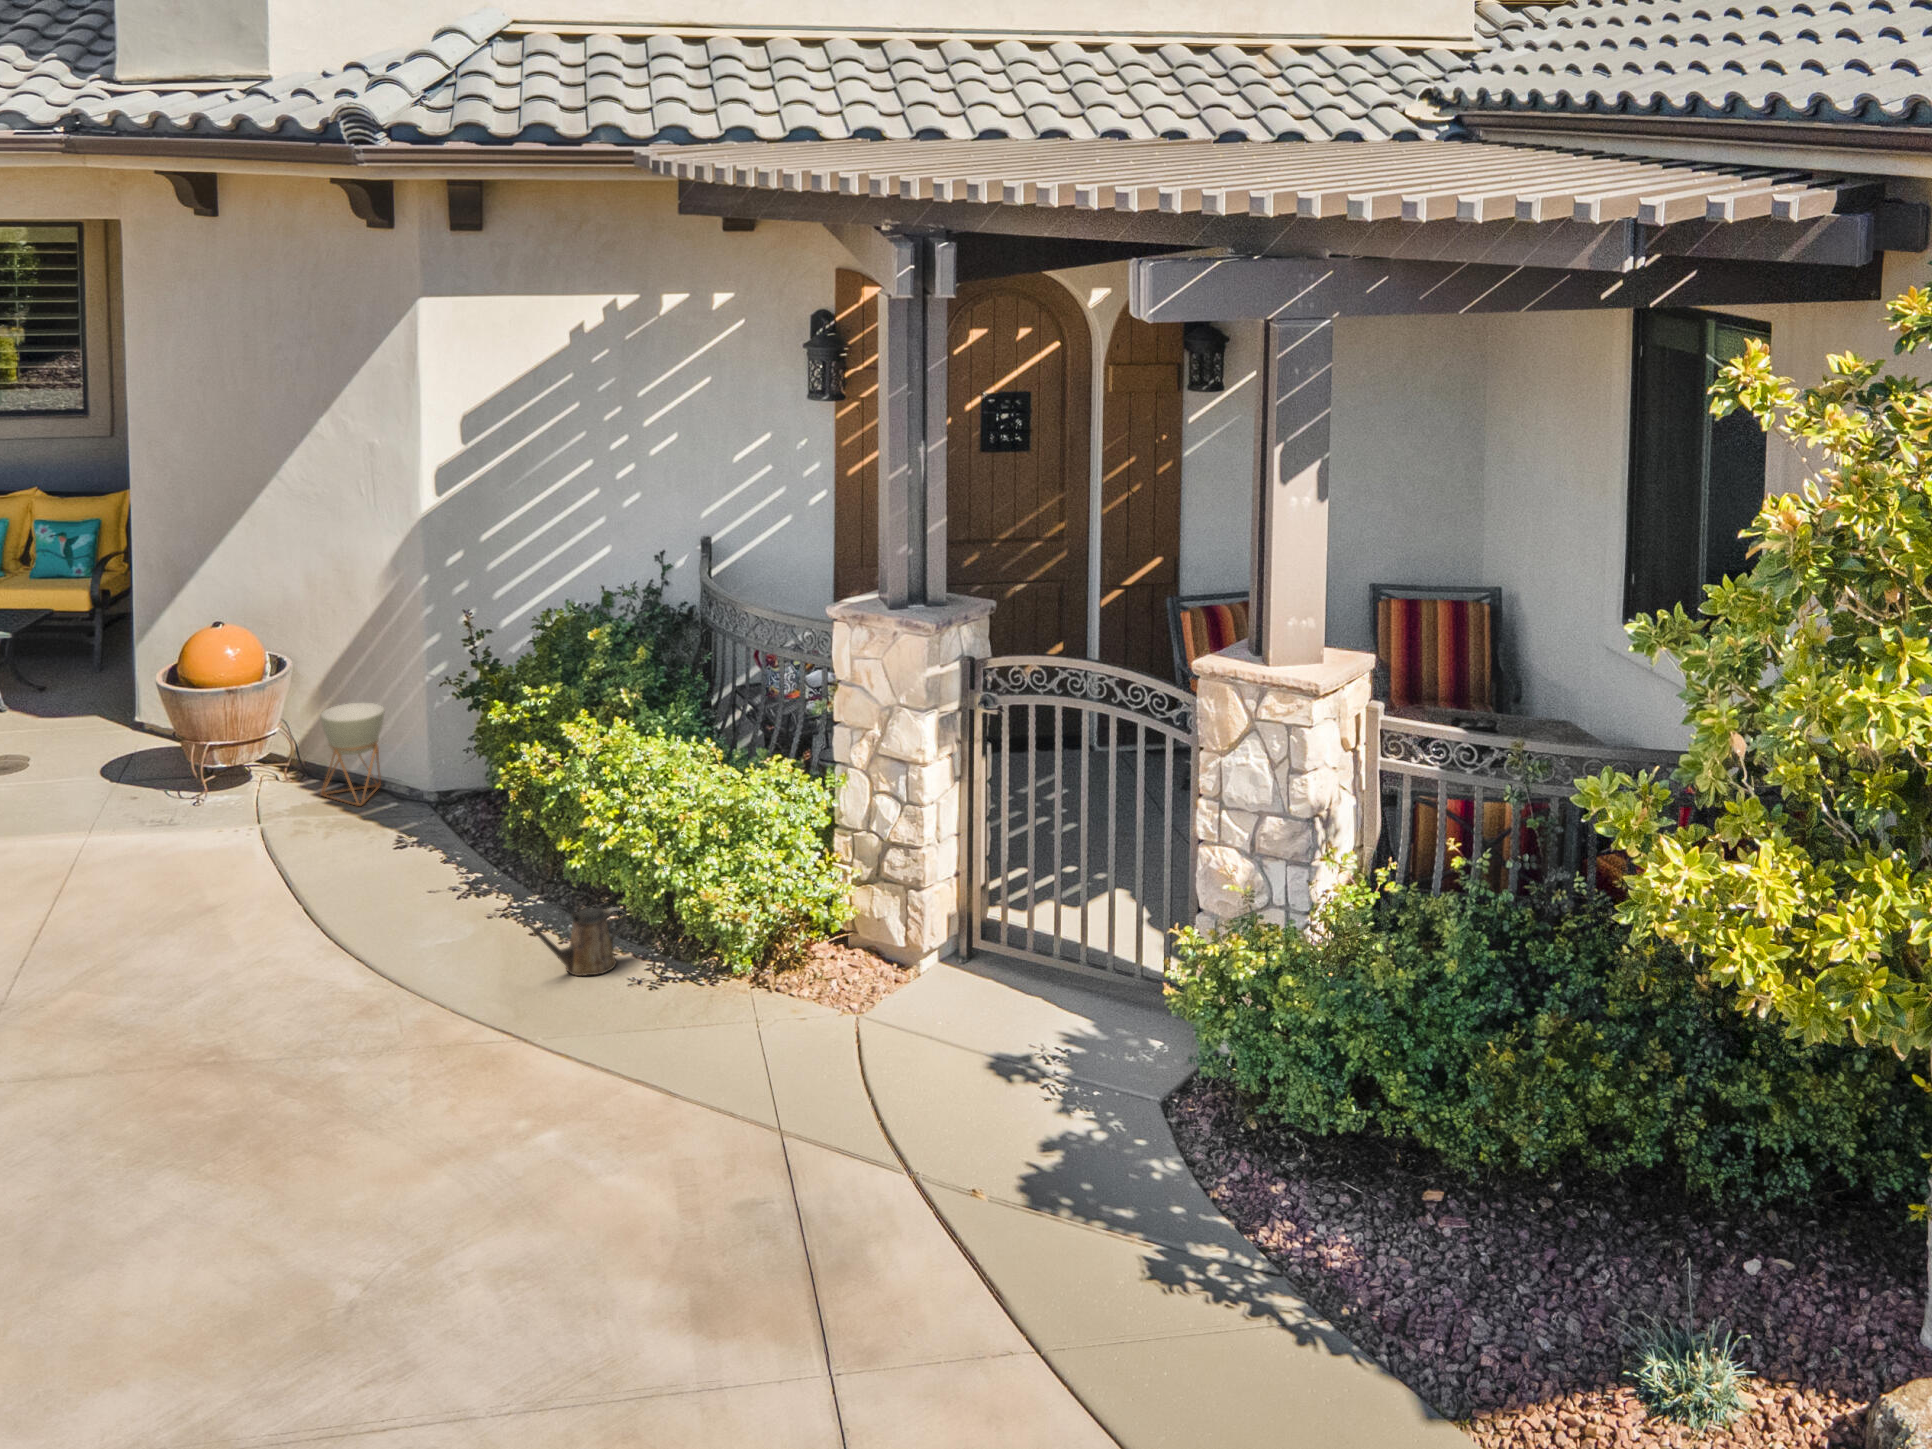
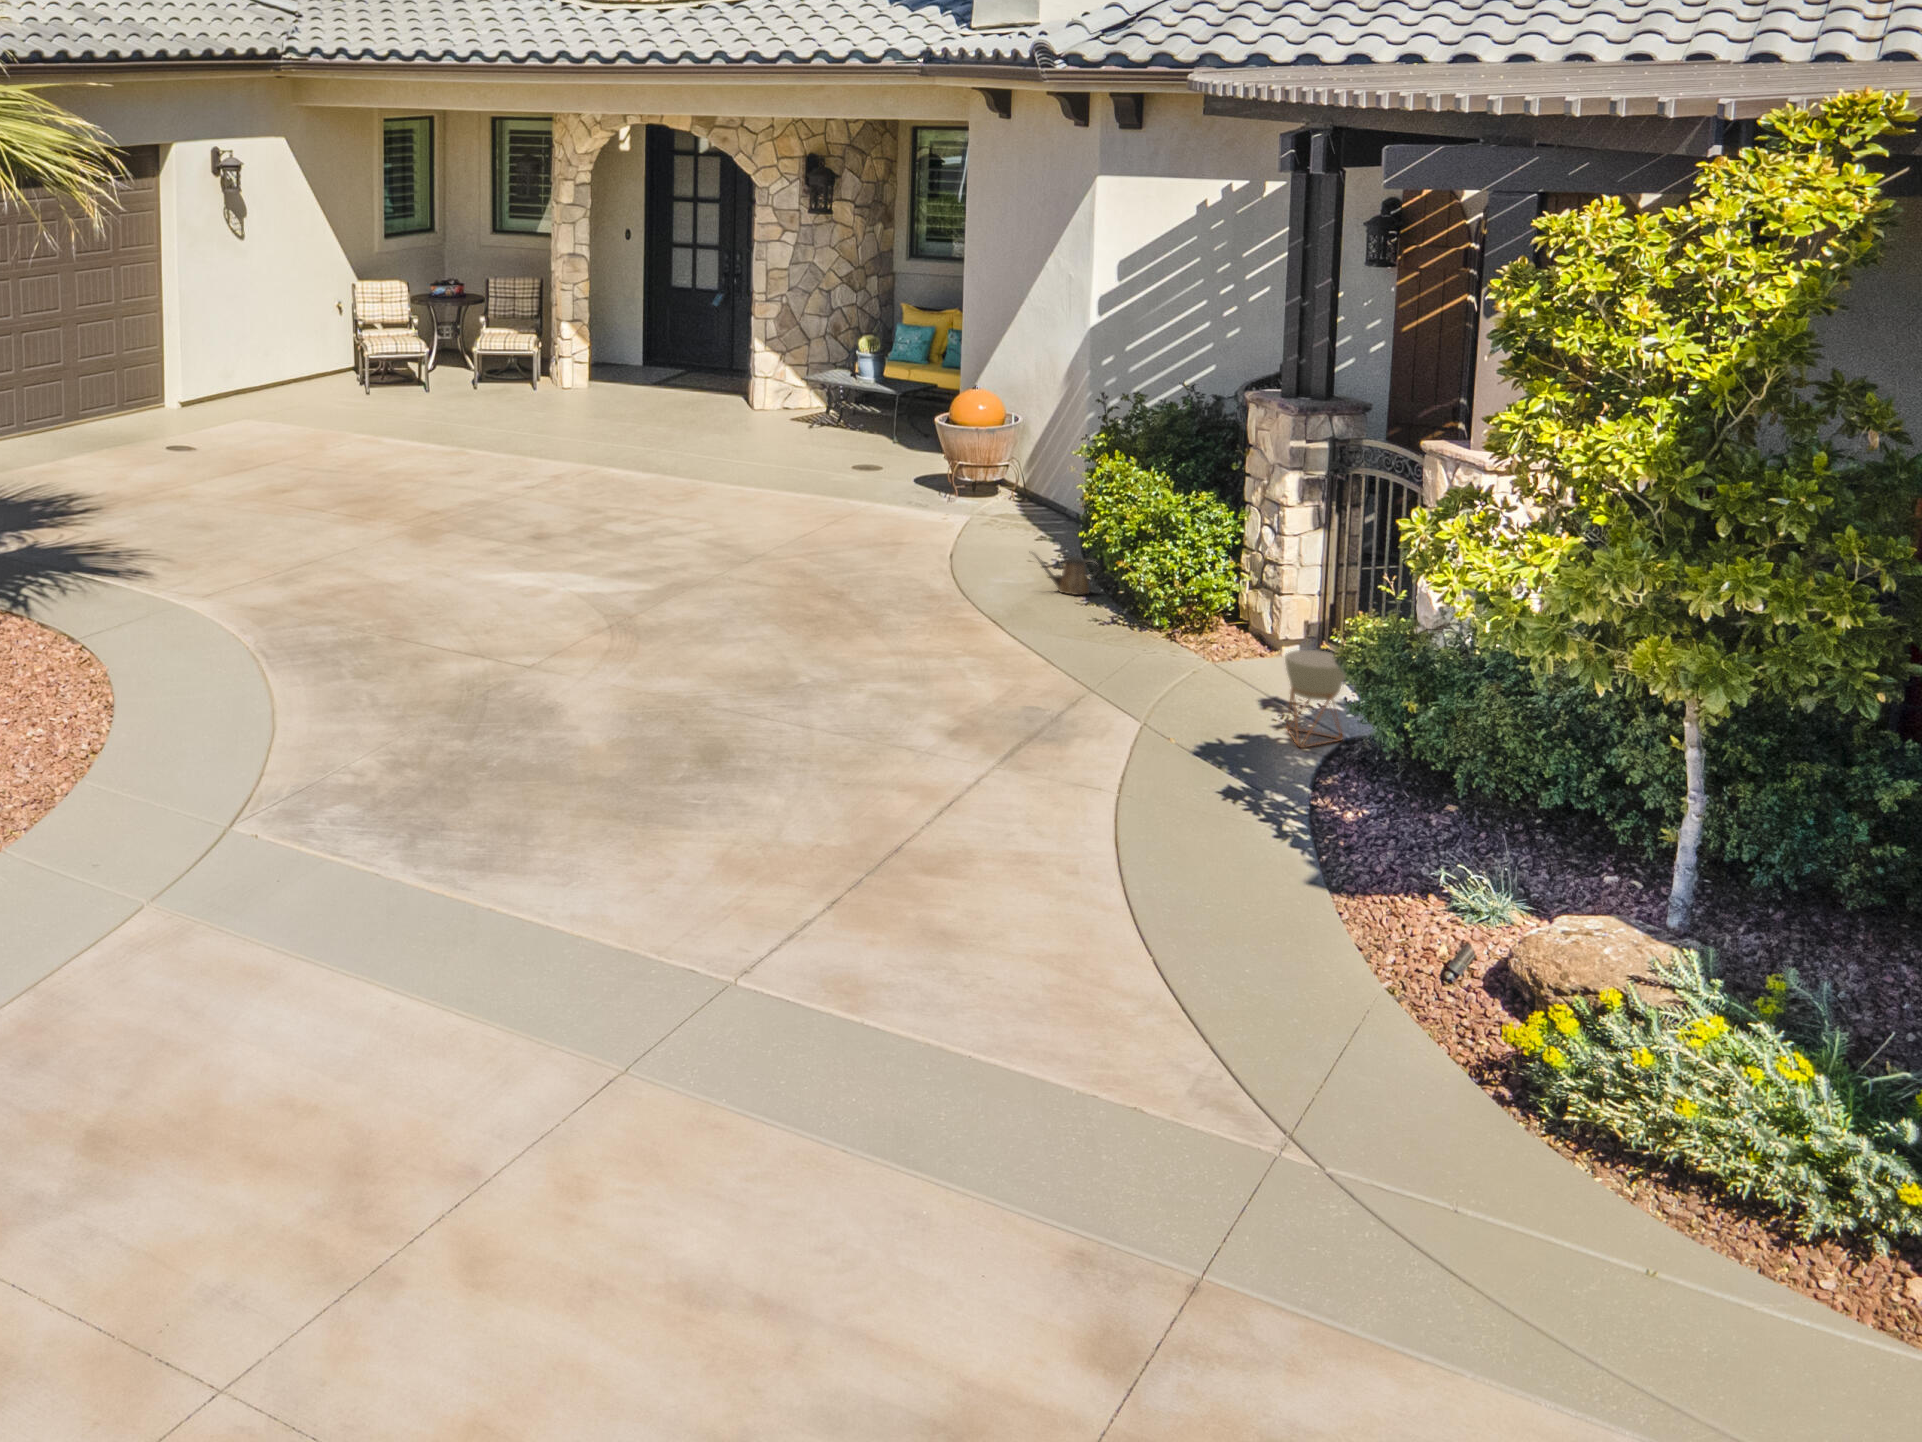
planter: present [321,703,384,806] -> present [1285,650,1345,747]

